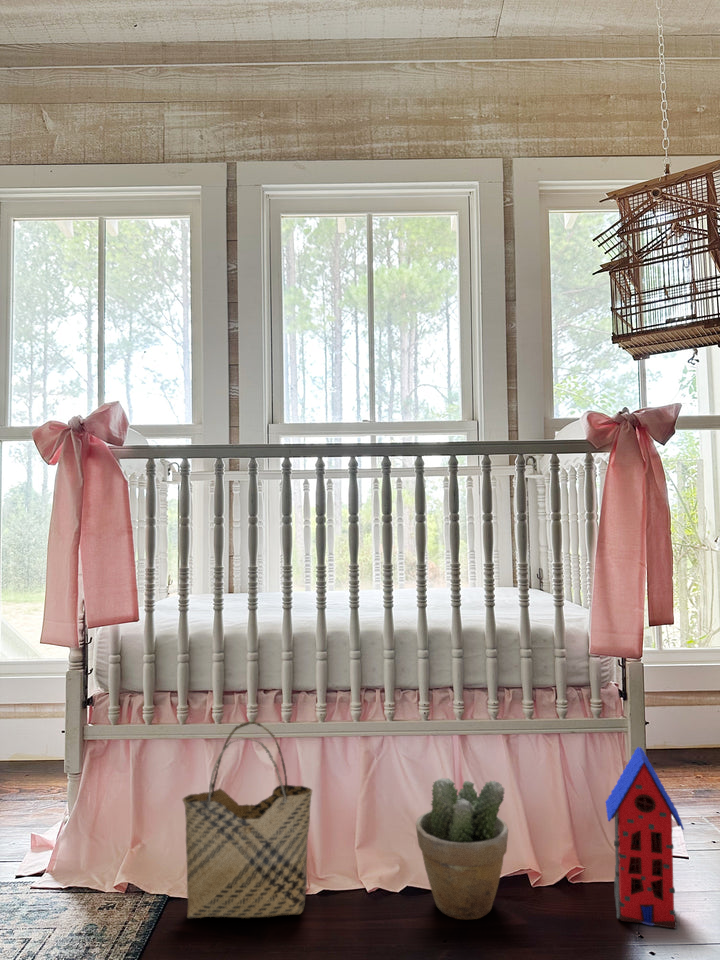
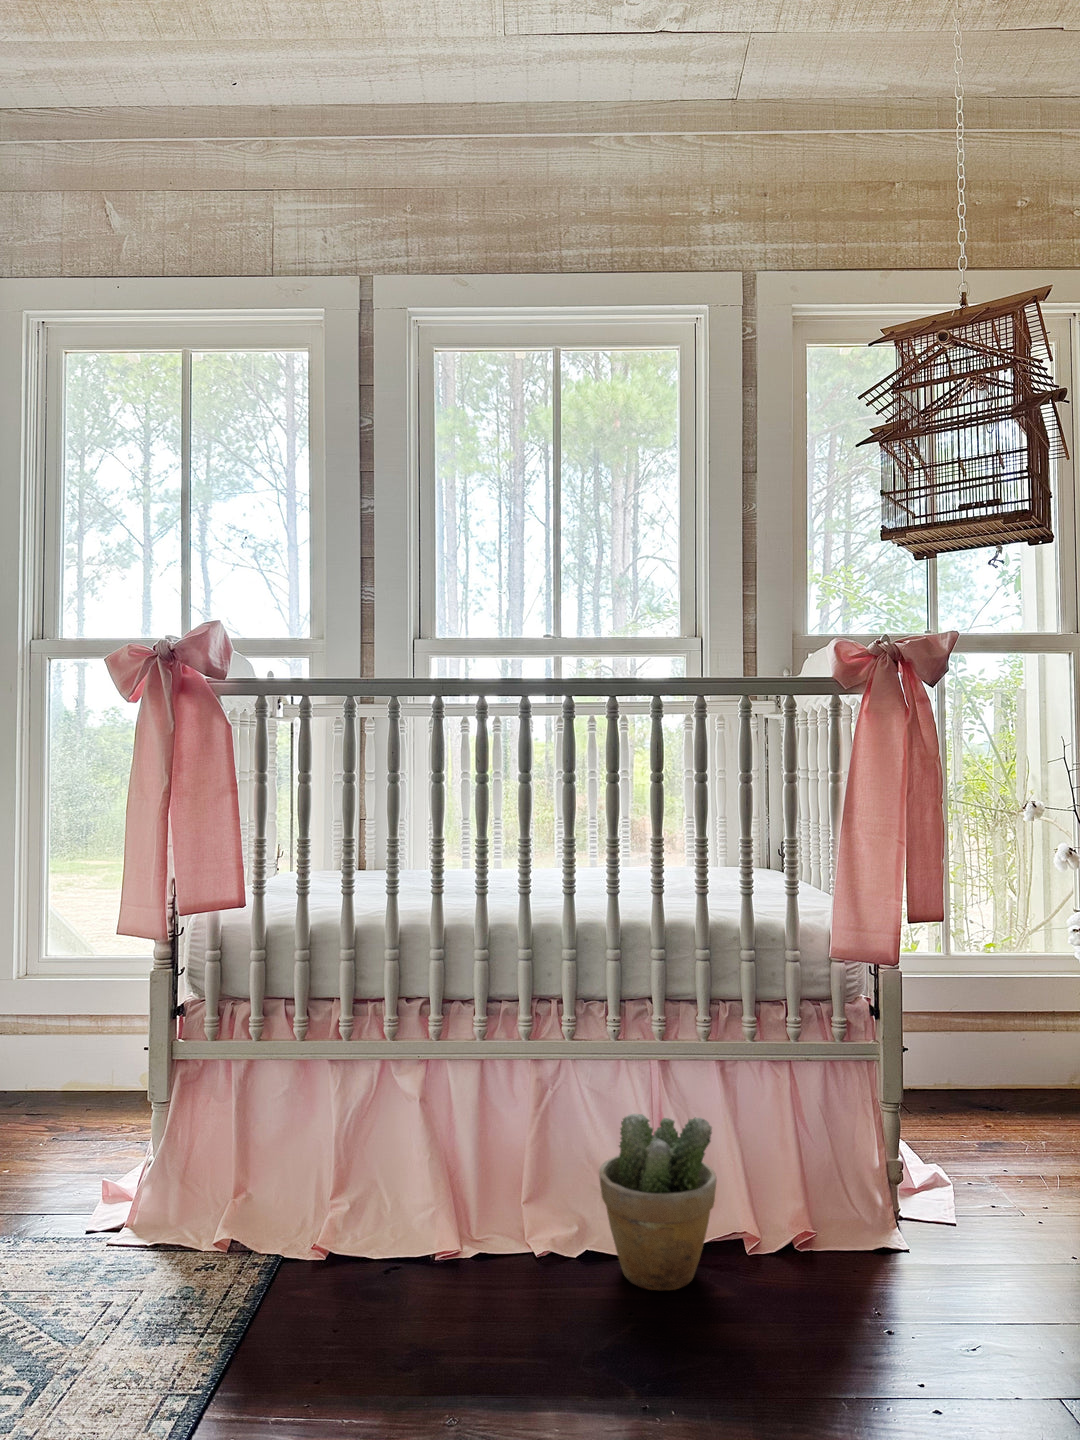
woven basket: present [182,722,312,918] -> none [301,1038,467,1283]
toy house: present [606,747,684,929] -> none [843,1077,938,1305]

